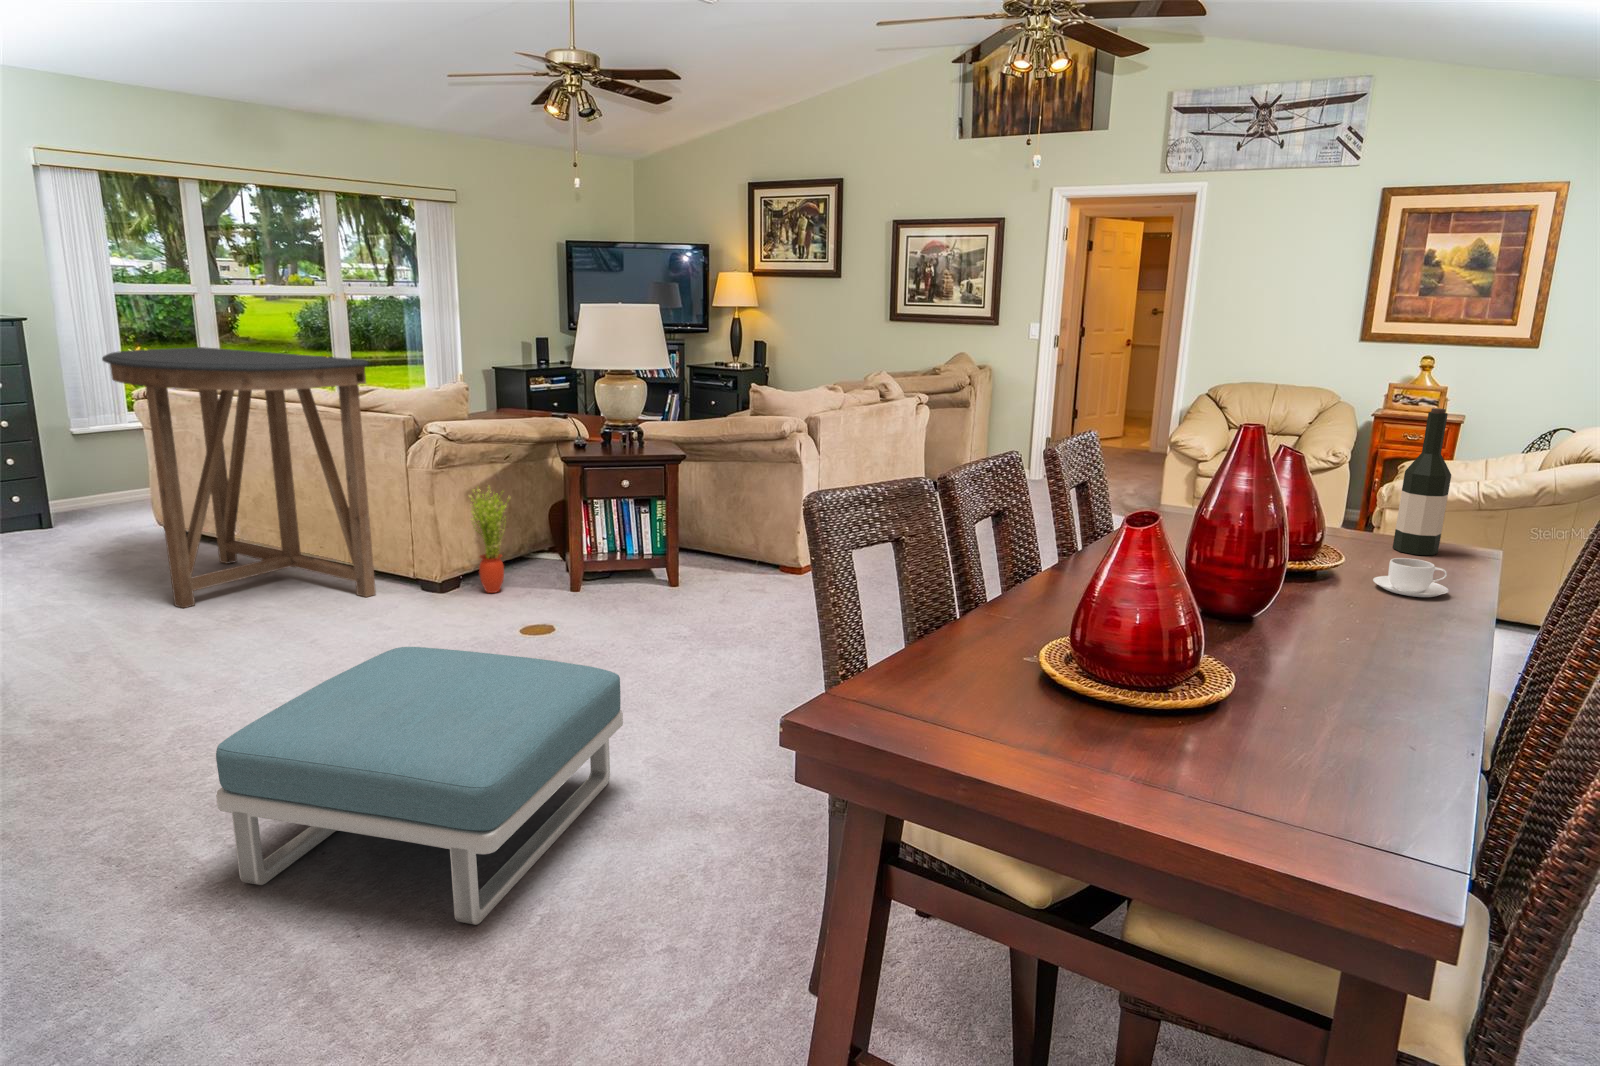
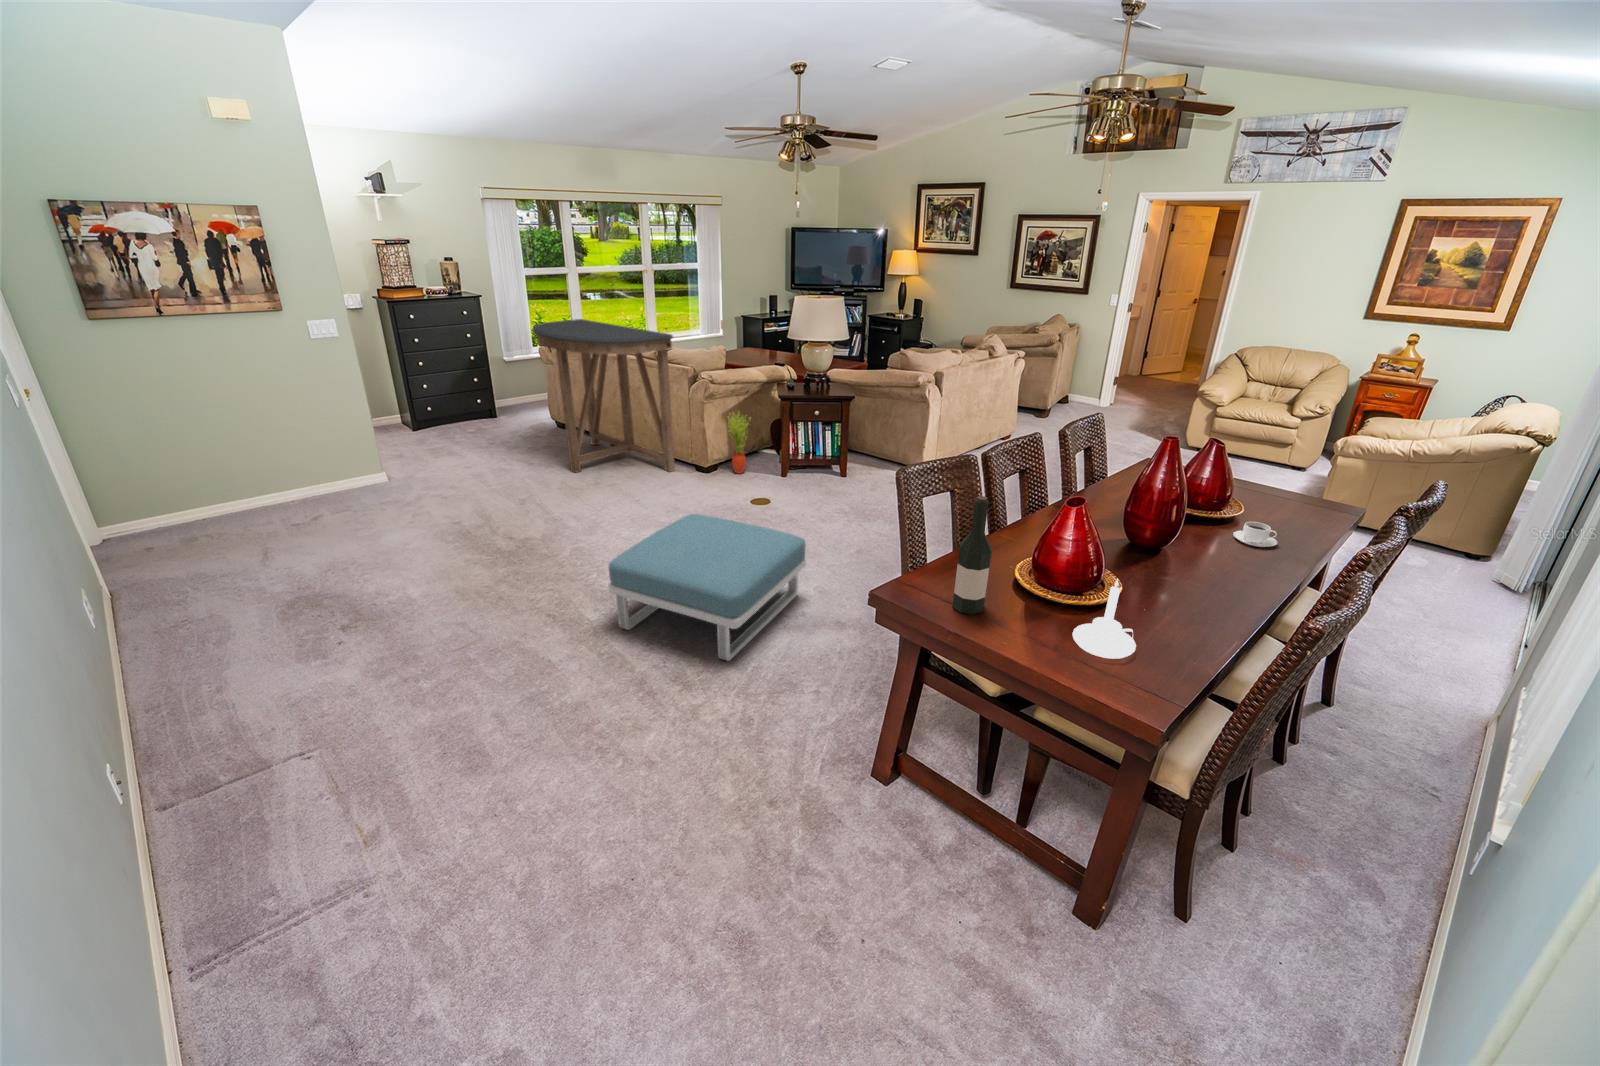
wine bottle: present [1393,408,1451,555] -> present [952,496,992,615]
candle holder: none [1219,624,1357,800] -> present [1072,579,1136,659]

